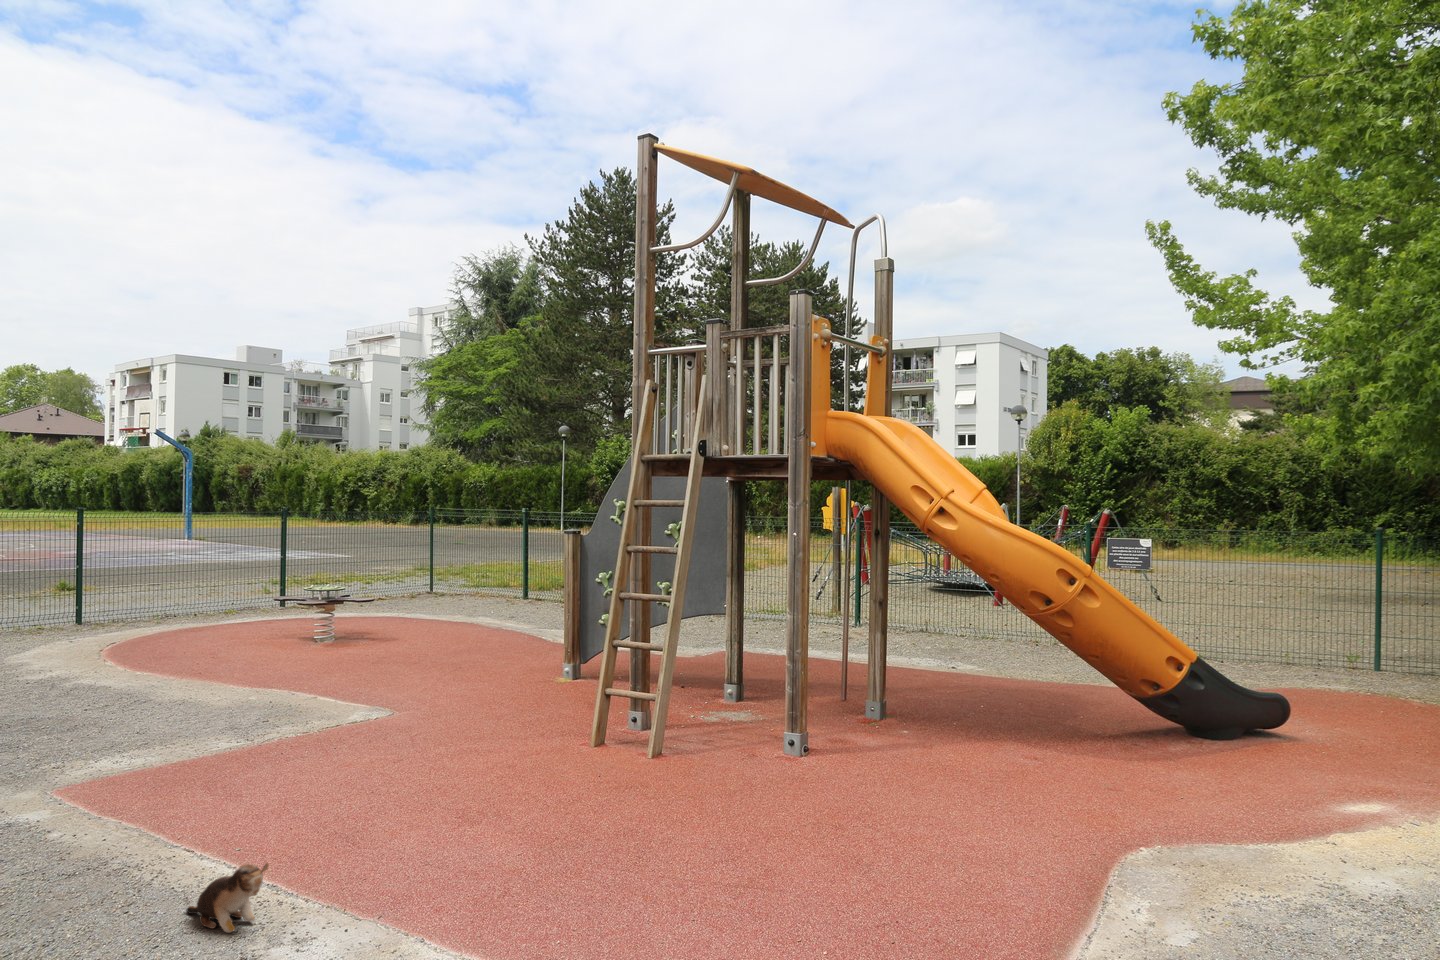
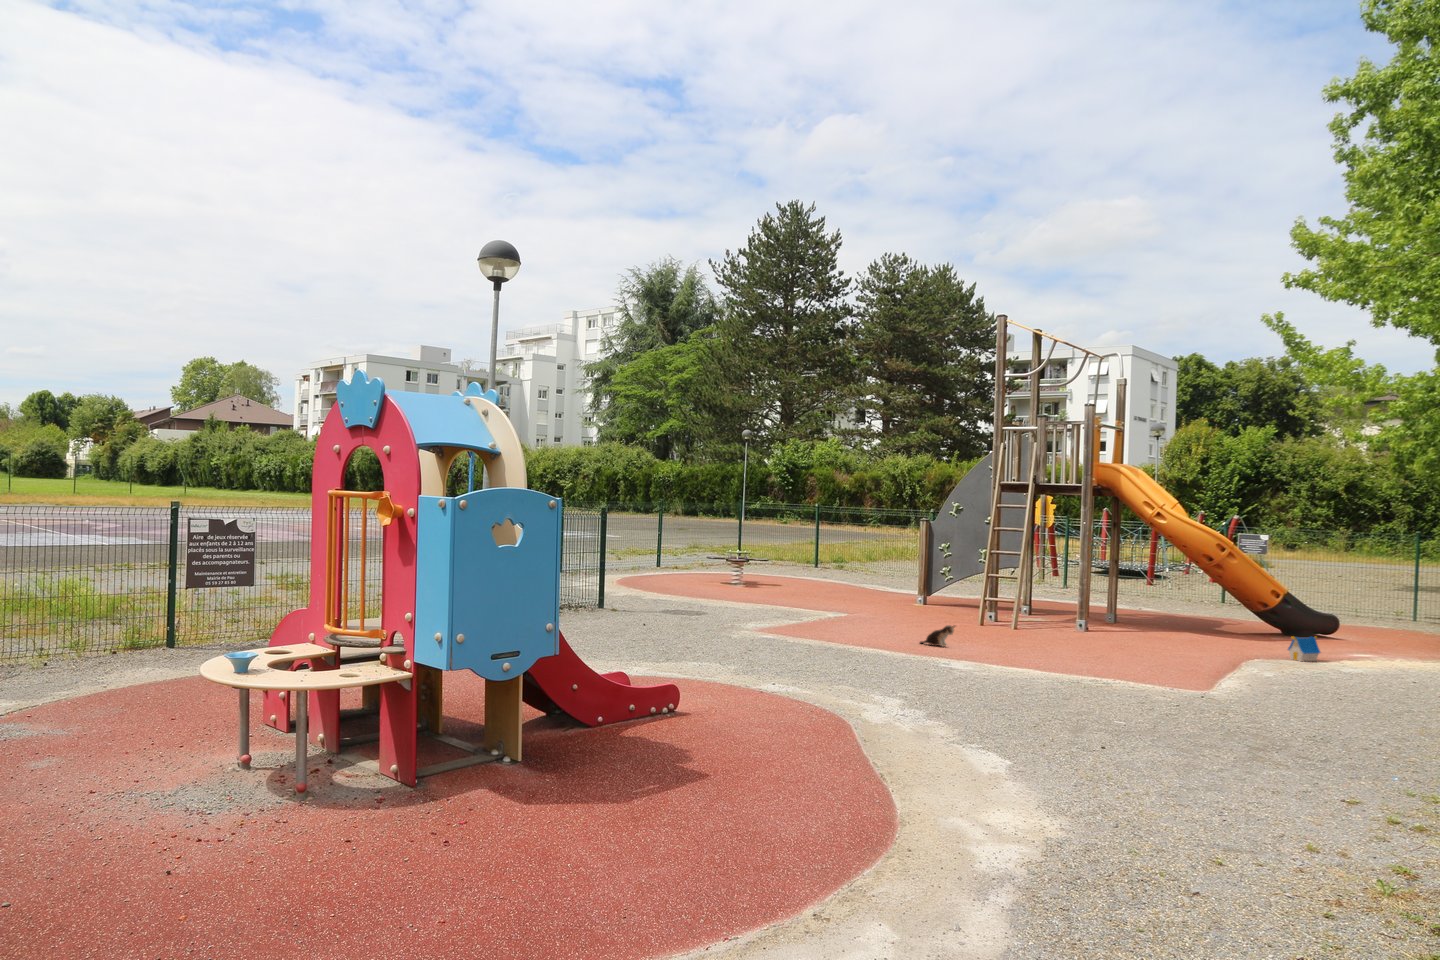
toy house: none [1228,830,1323,910] -> present [1288,636,1320,661]

